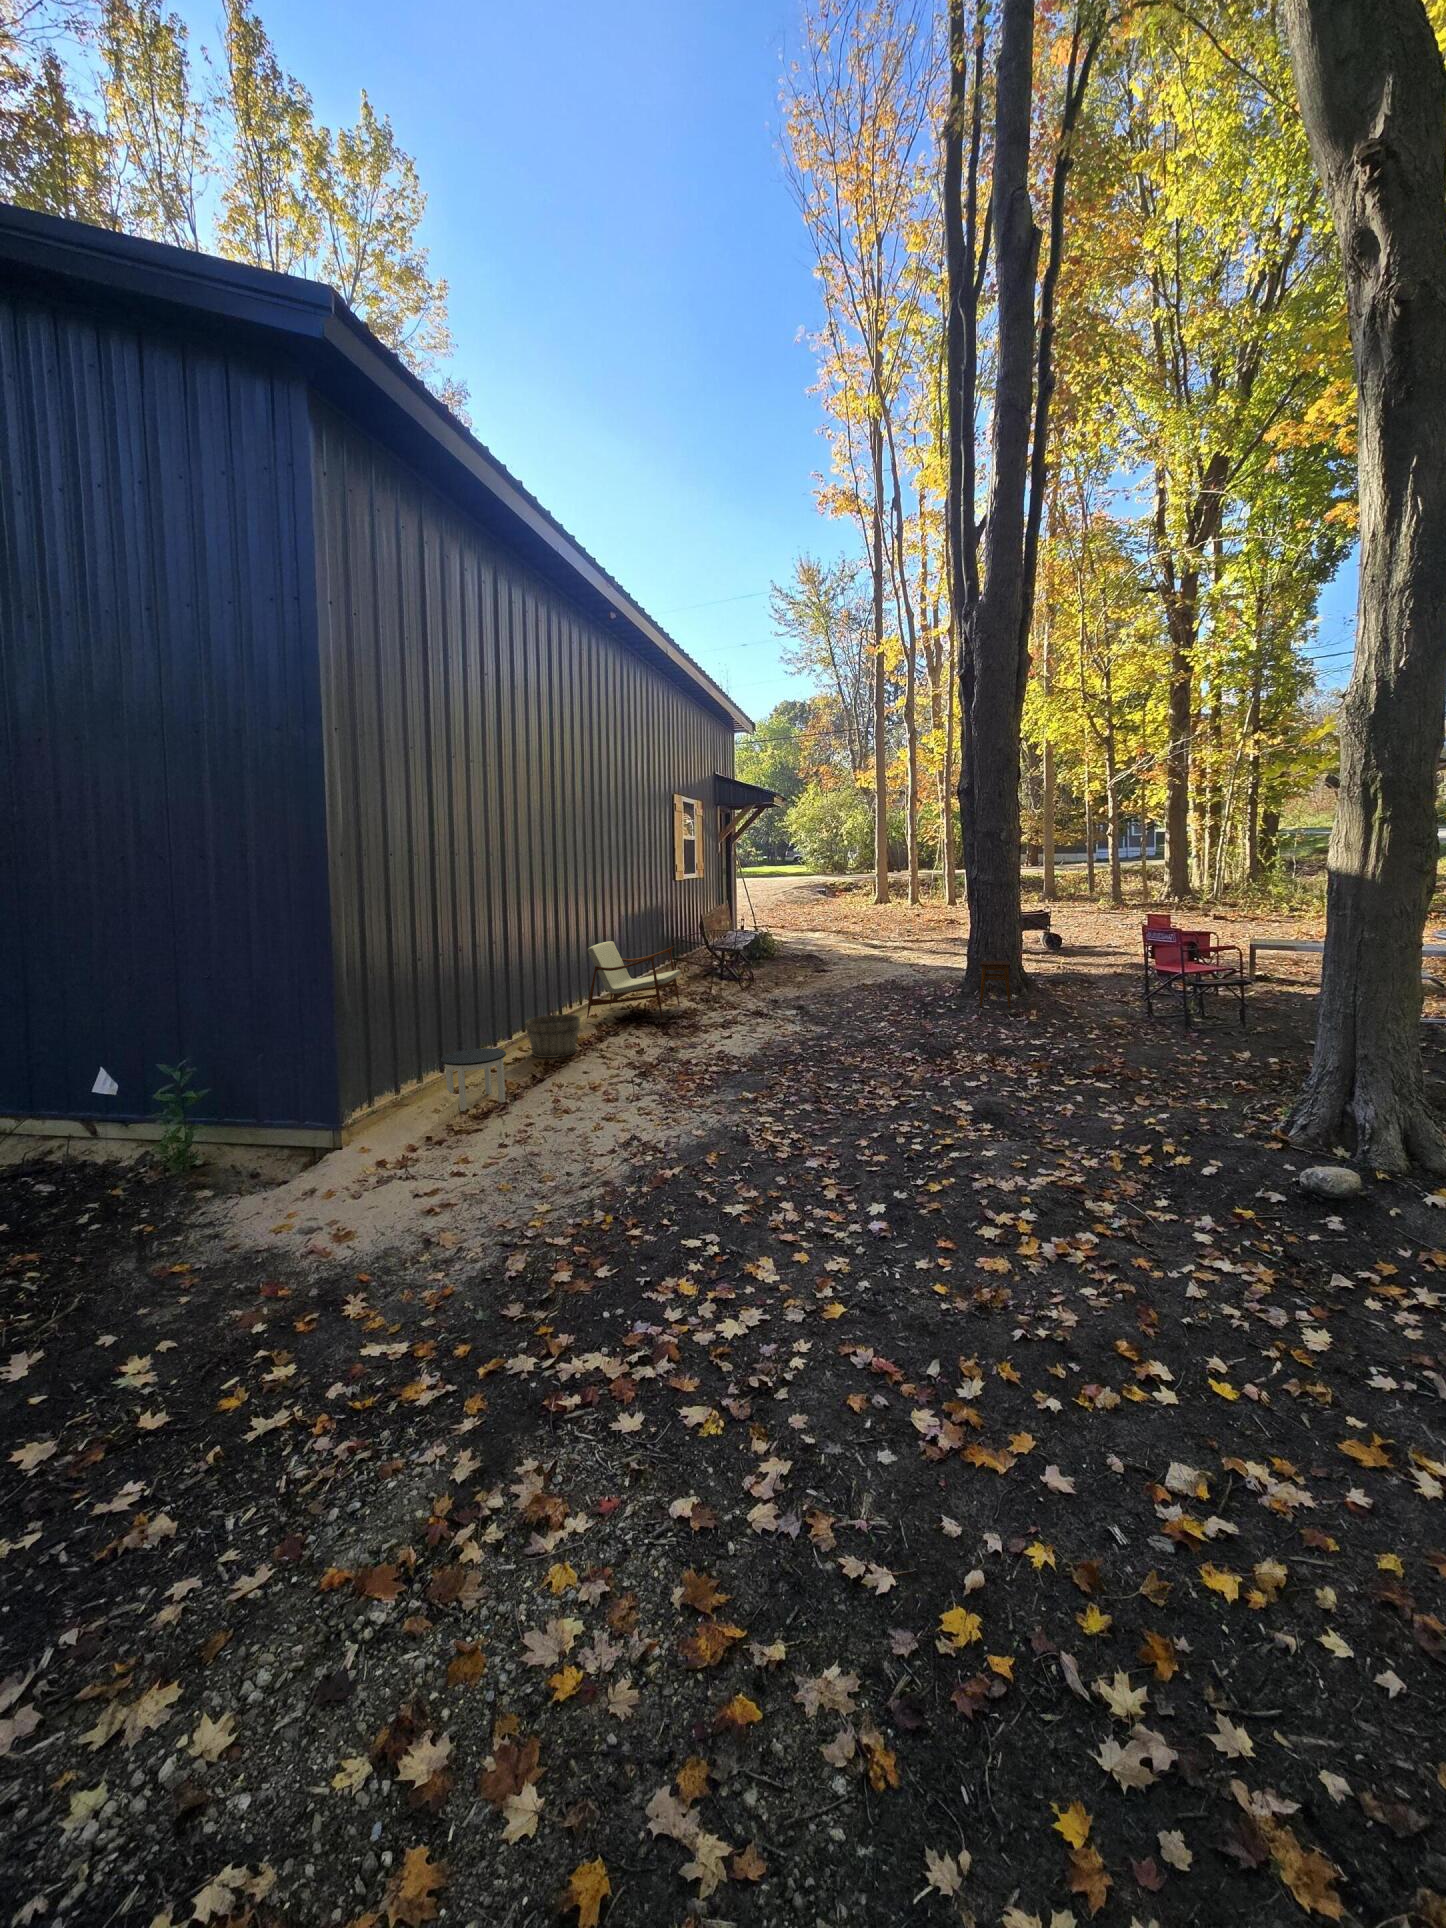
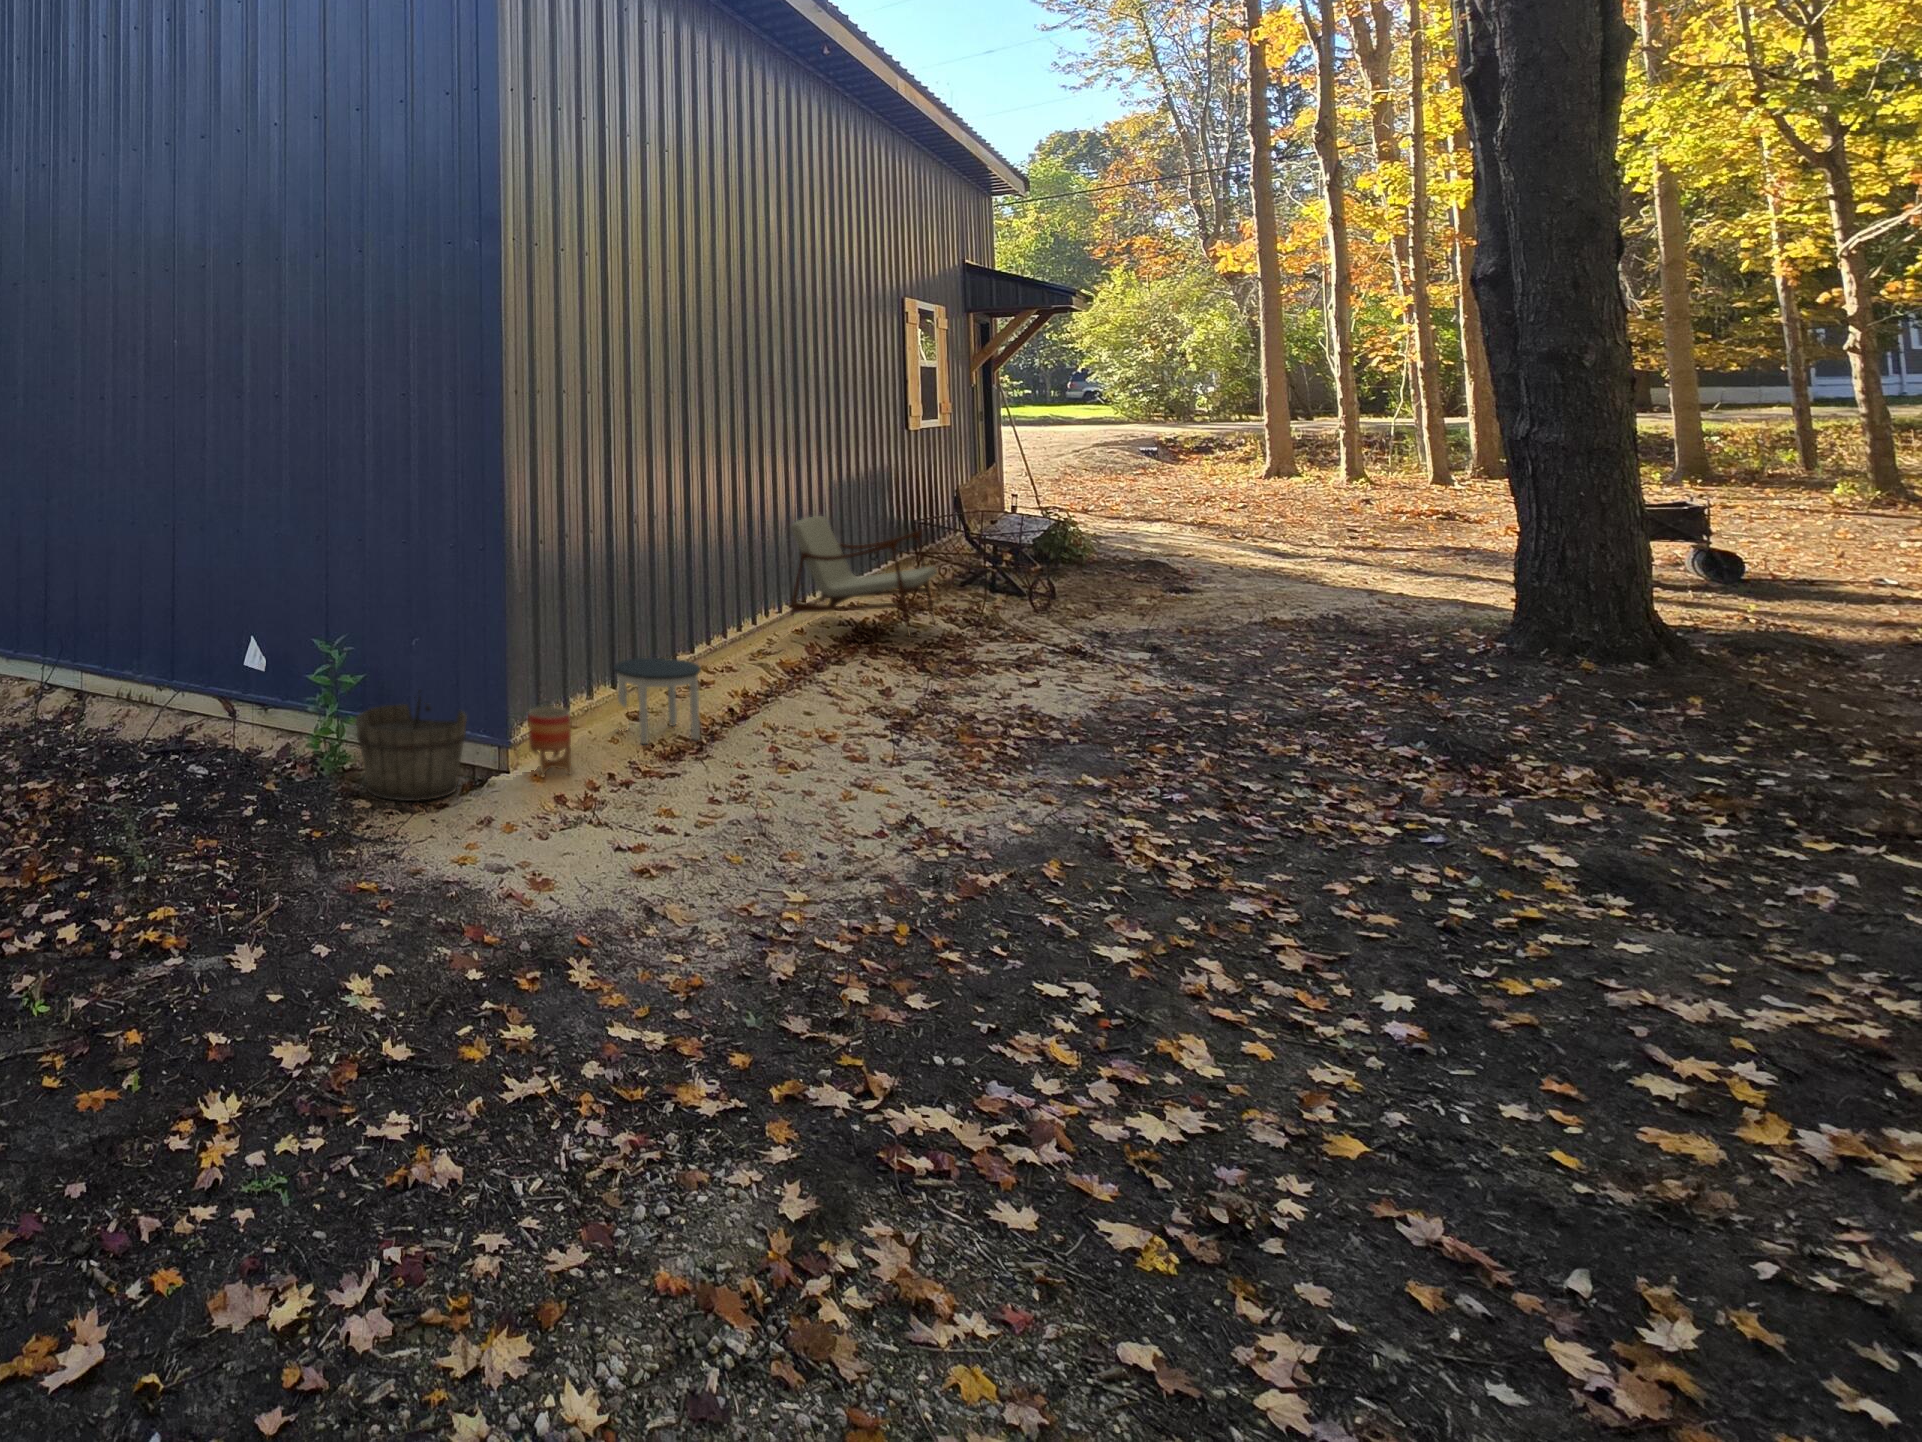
stool: present [980,961,1011,1008] -> none [1547,588,1630,683]
wooden bucket: present [525,1011,580,1058] -> present [355,691,467,801]
planter: none [360,1095,397,1148] -> present [528,707,571,777]

